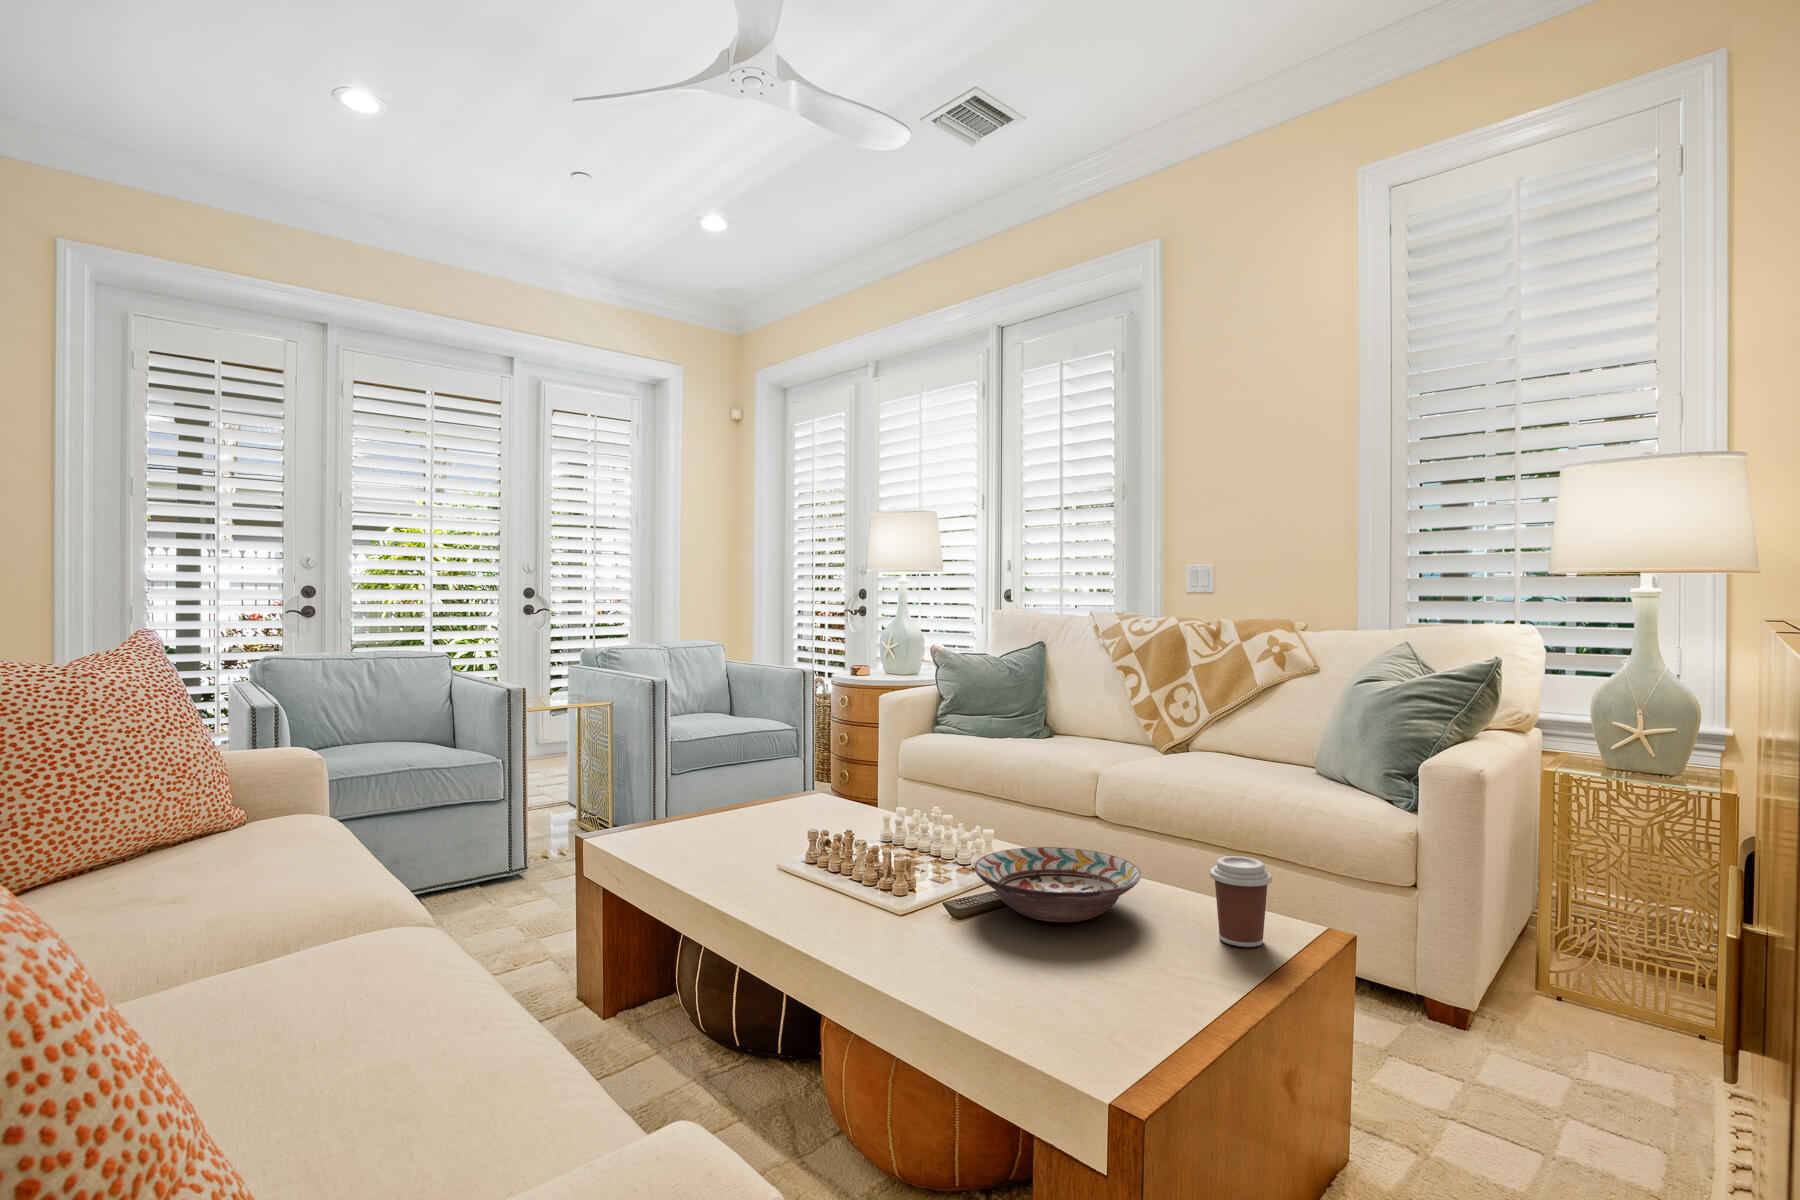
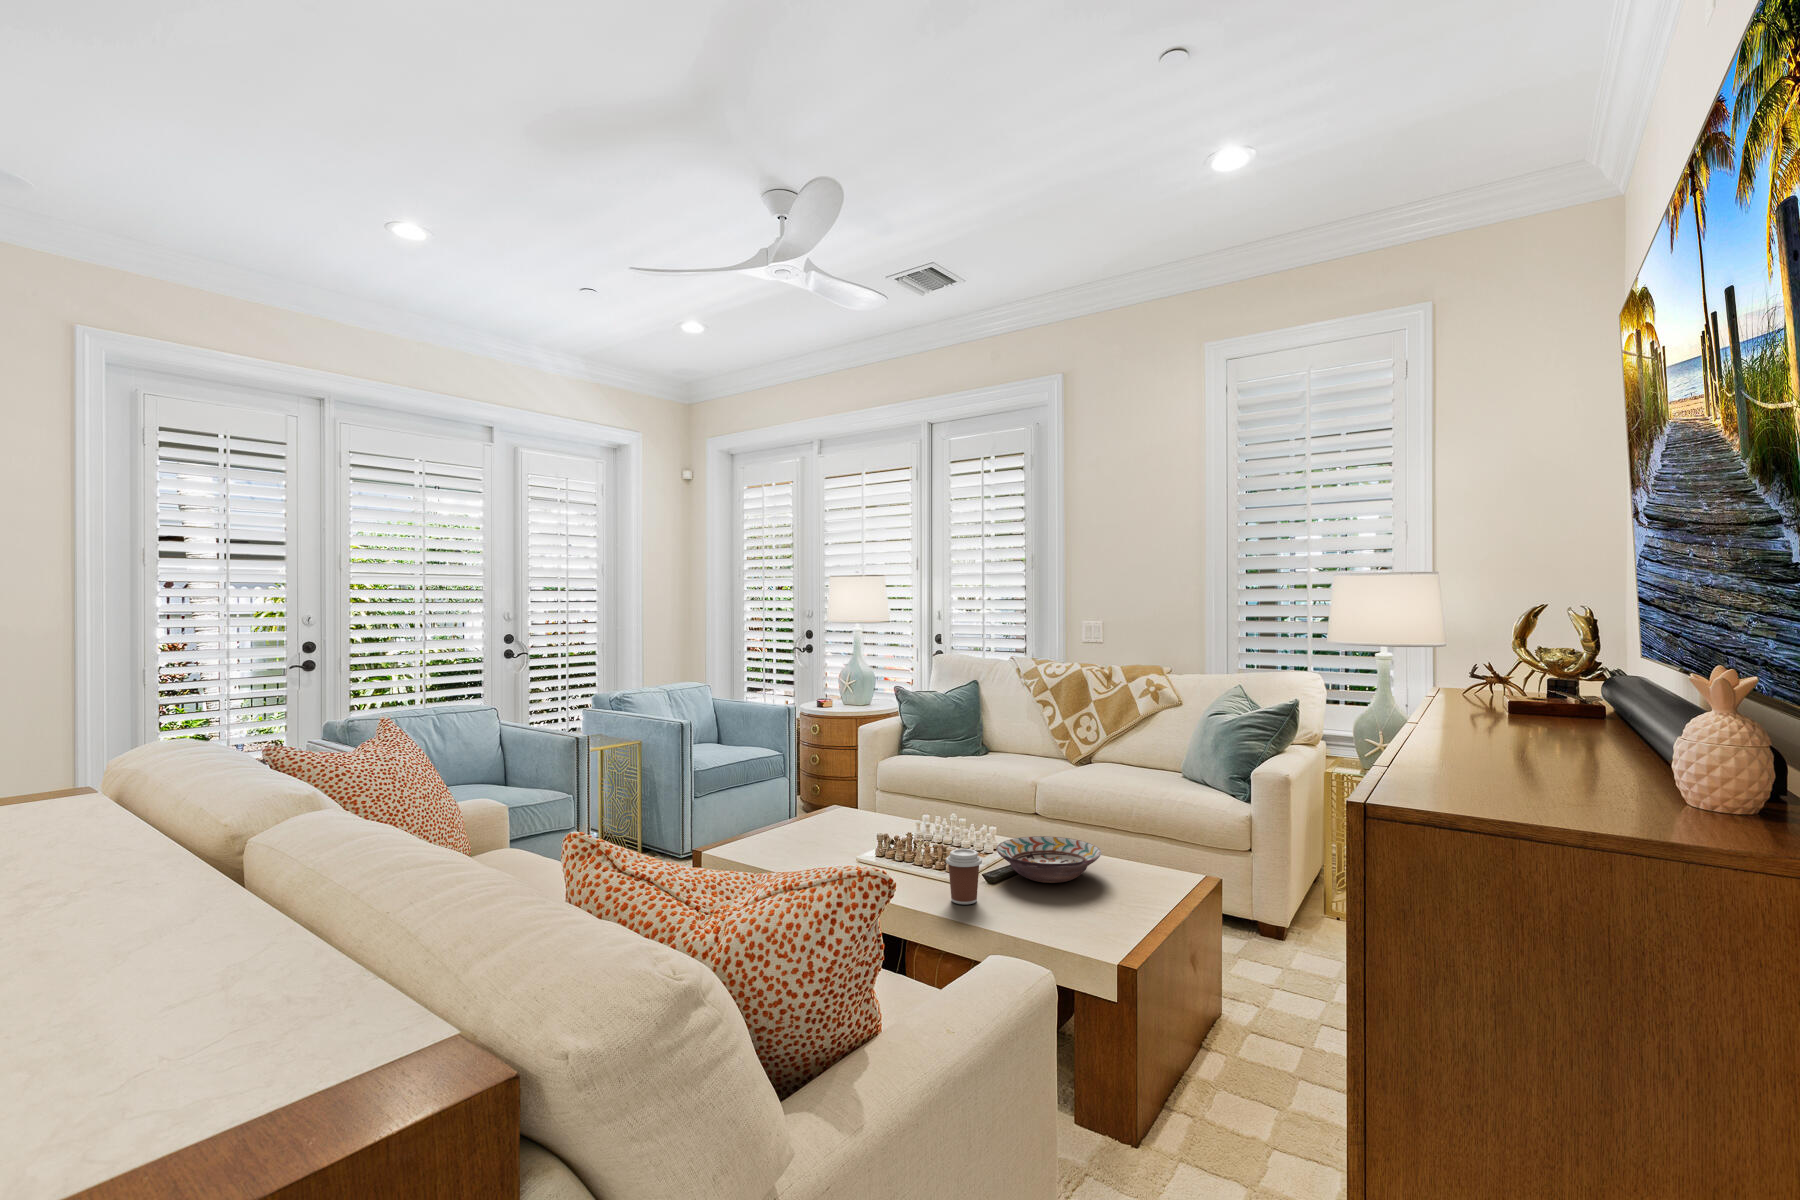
coffee cup: present [1210,856,1272,947] -> present [946,849,982,904]

